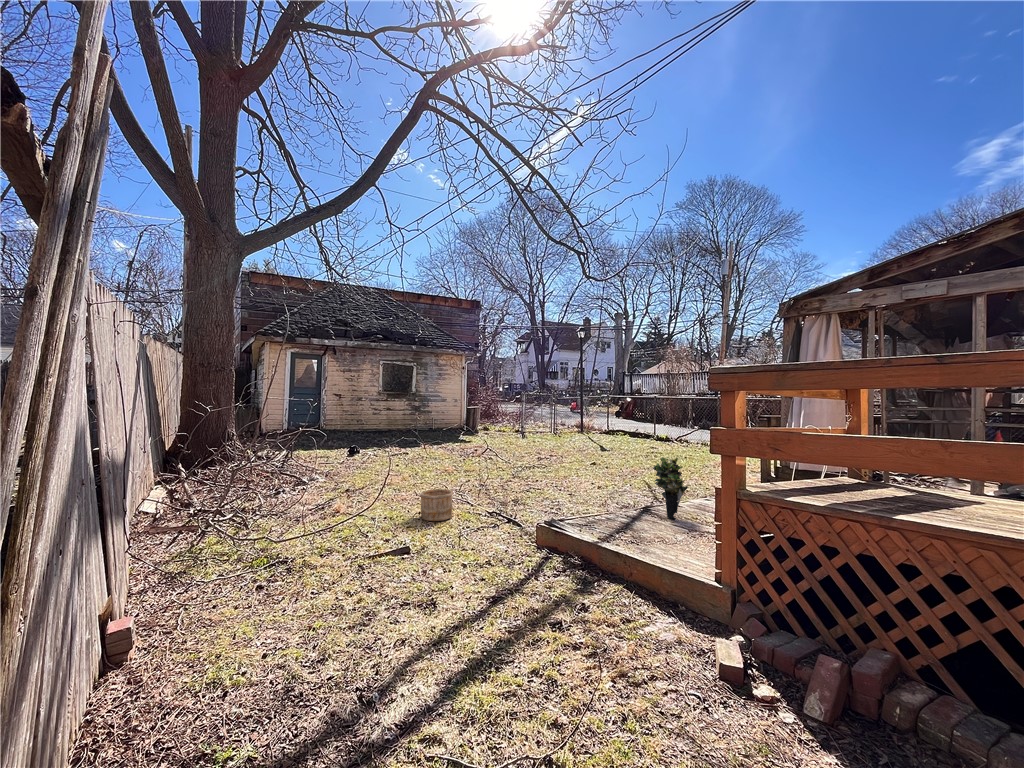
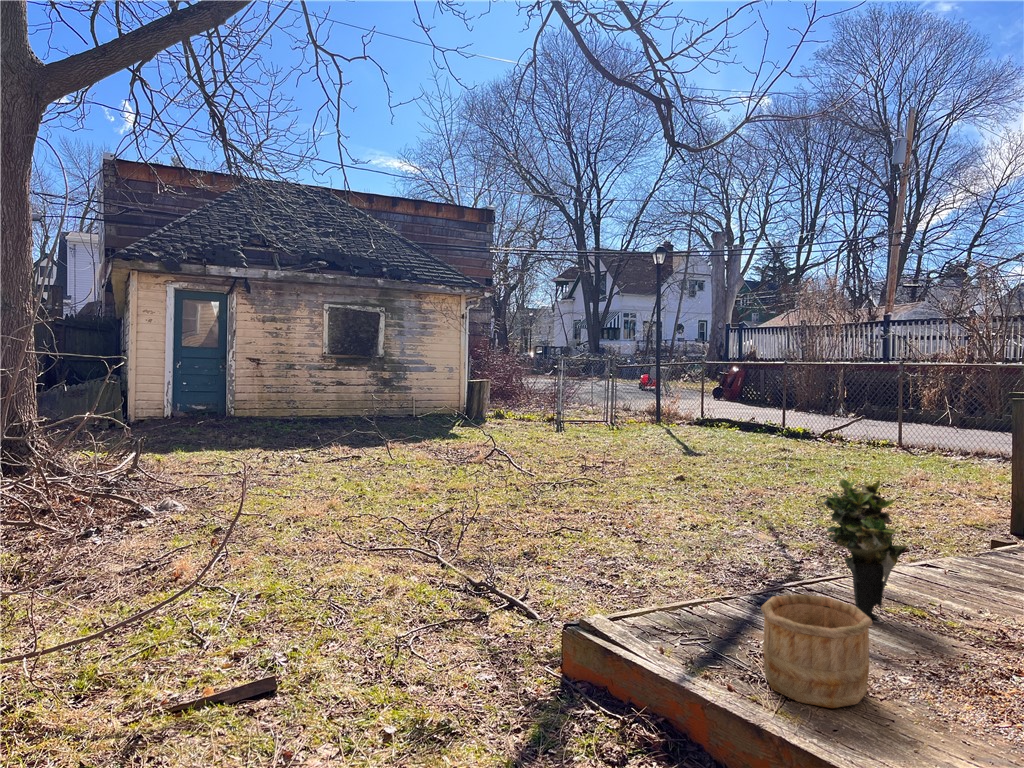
wooden bucket: present [420,489,453,521] -> present [761,594,872,708]

